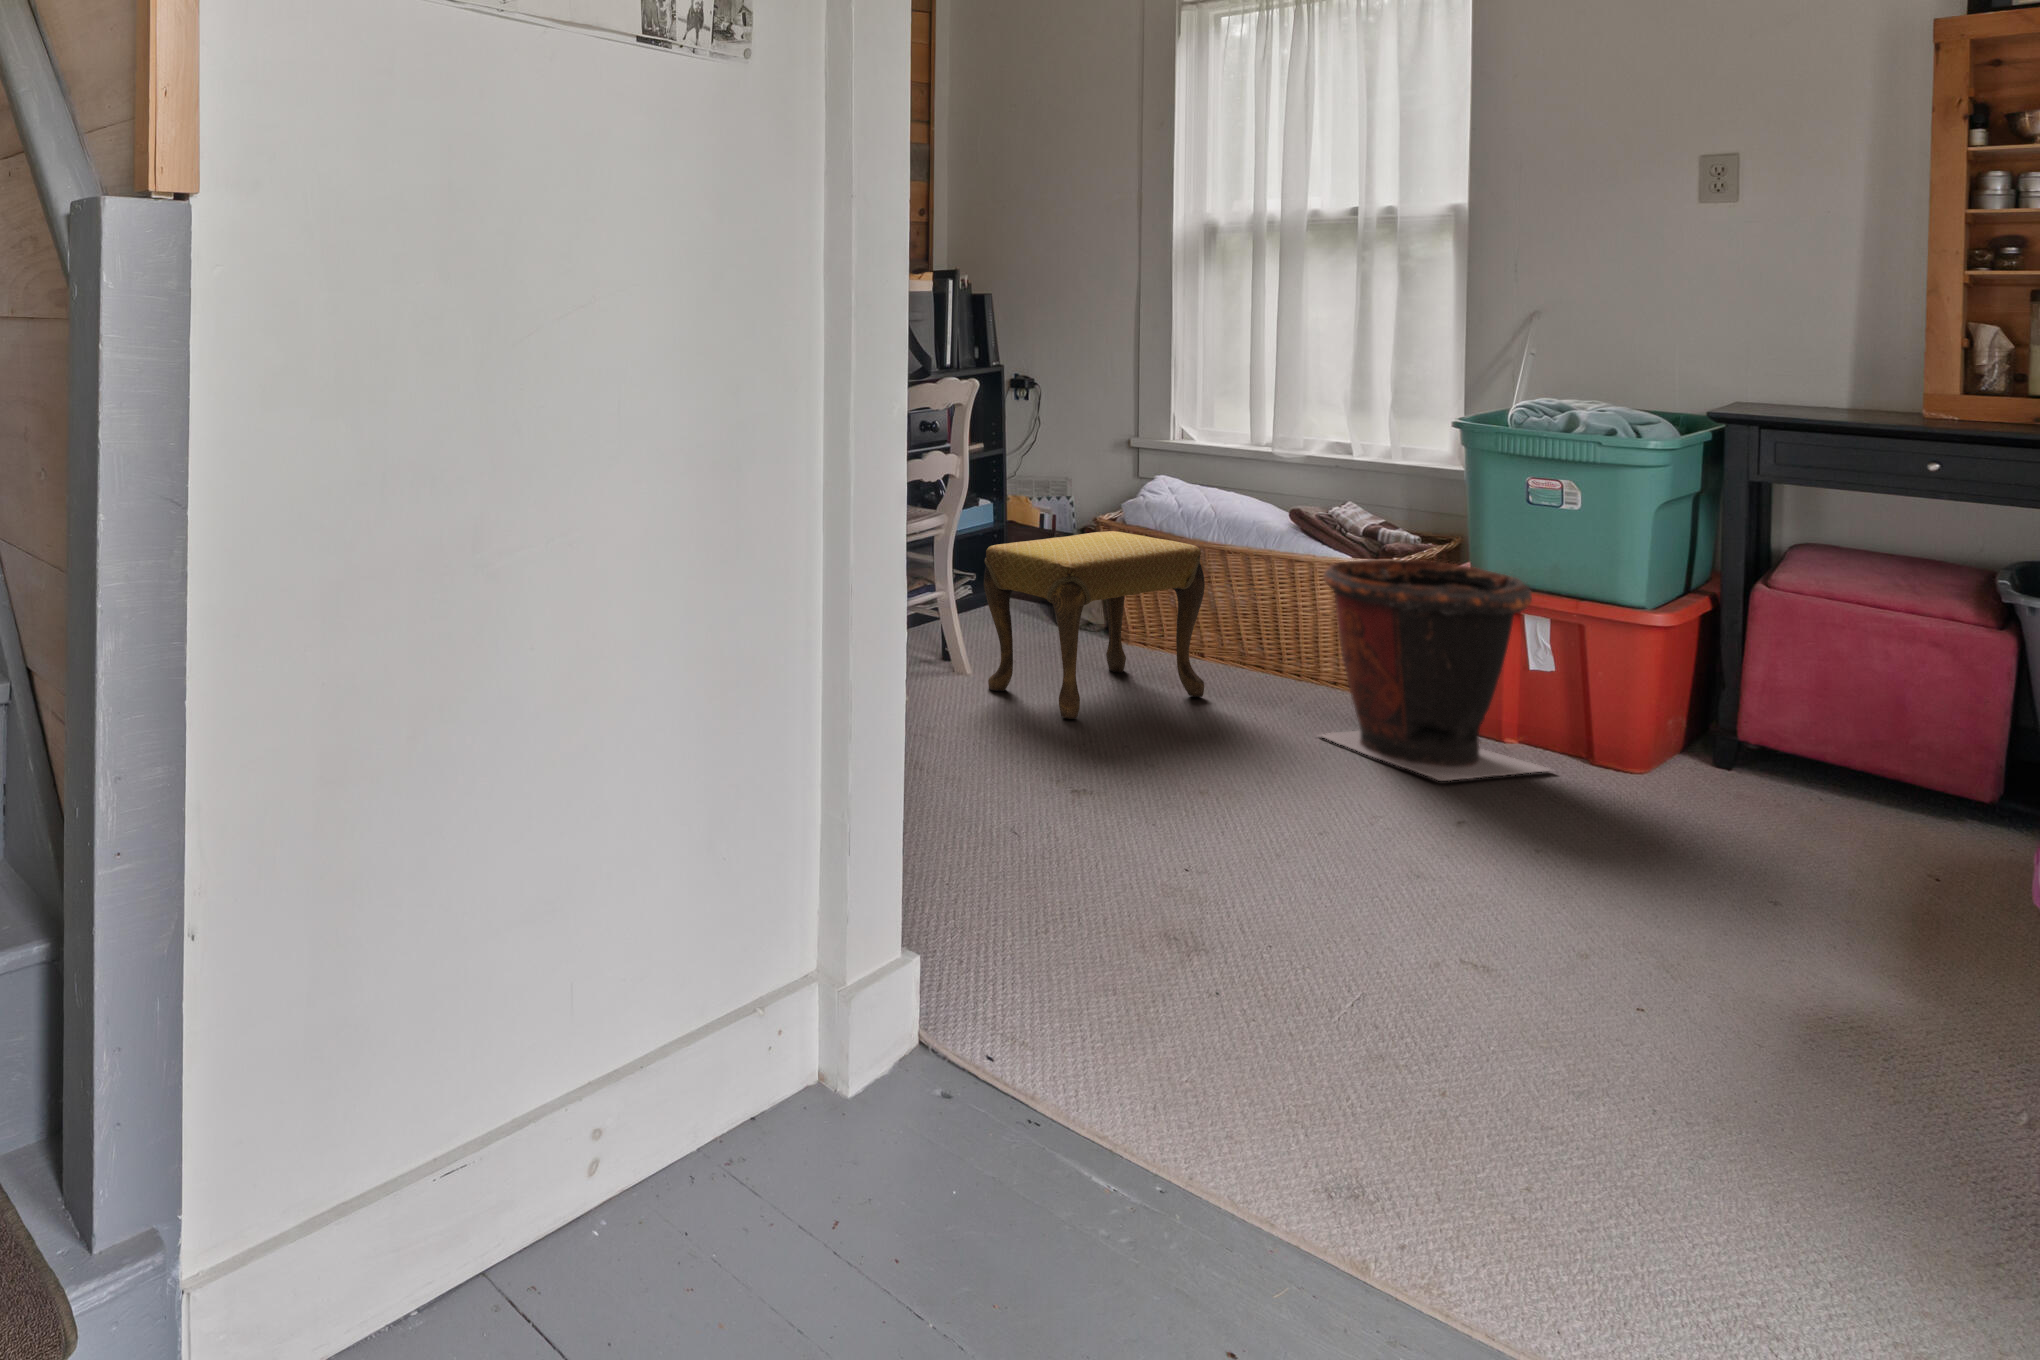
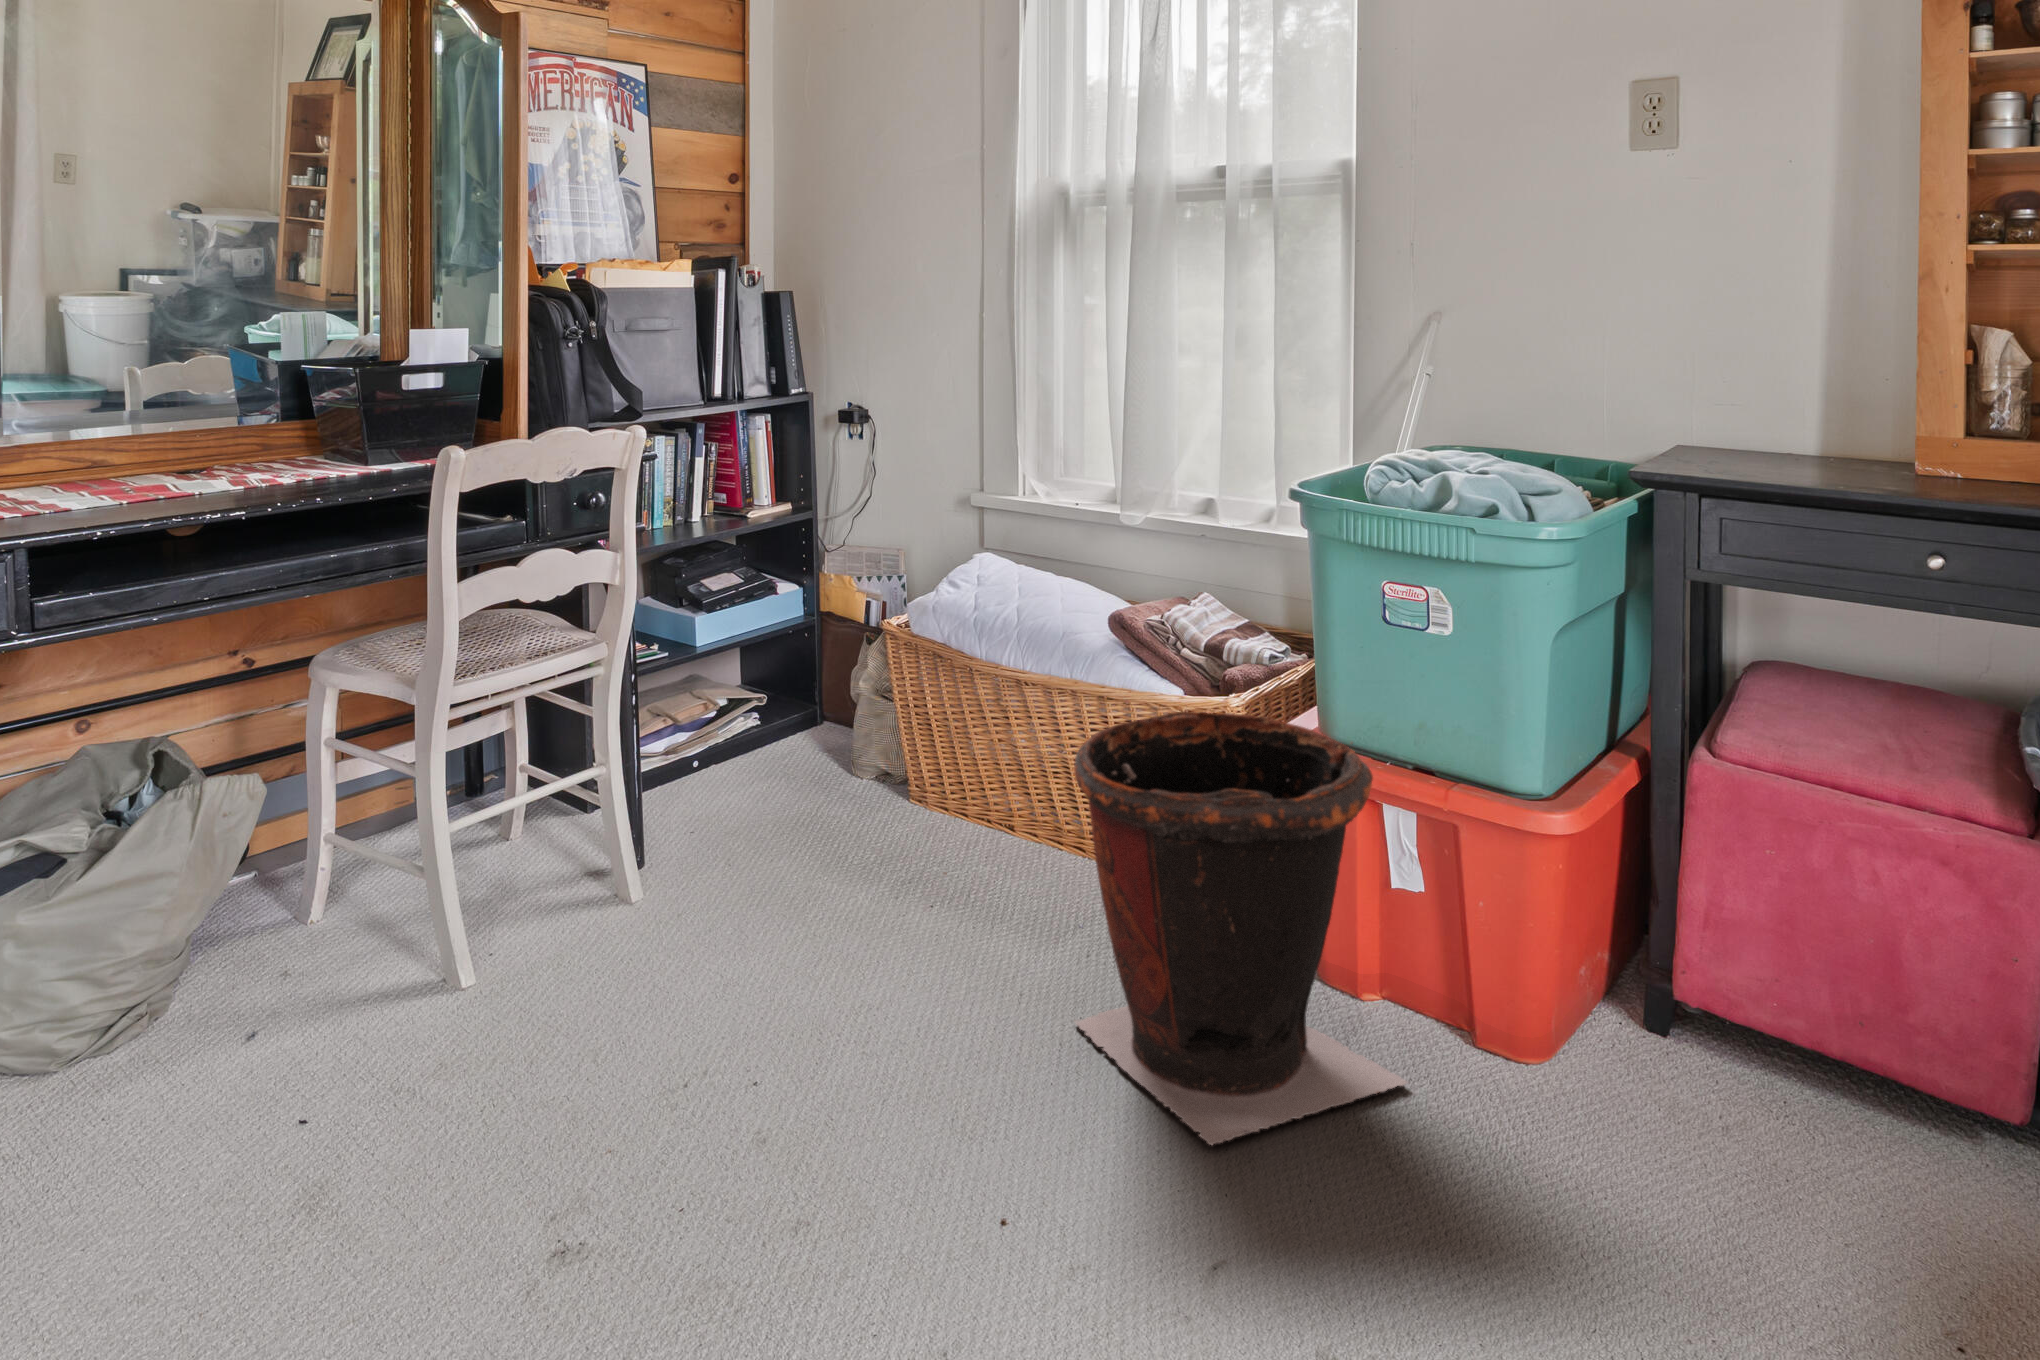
footstool: present [984,531,1205,719] -> none [598,660,953,1022]

